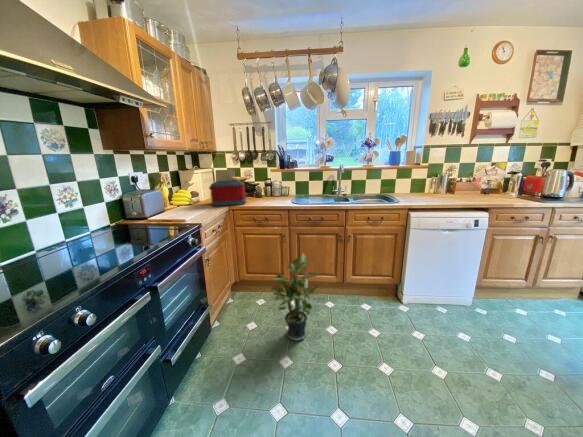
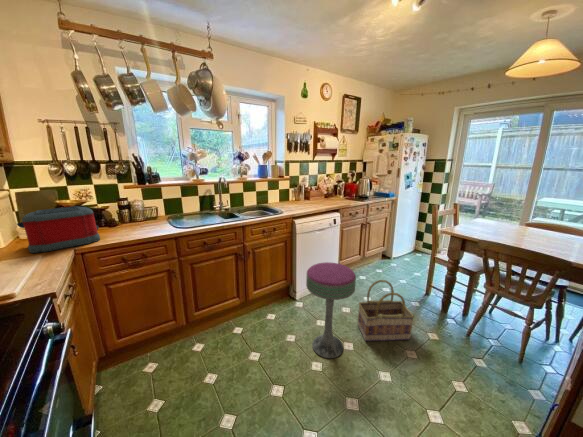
potted plant: present [271,253,319,340] -> none [183,286,243,392]
bar stool: none [389,261,454,372] -> present [306,262,356,358]
basket: none [467,308,565,413] -> present [358,280,414,341]

